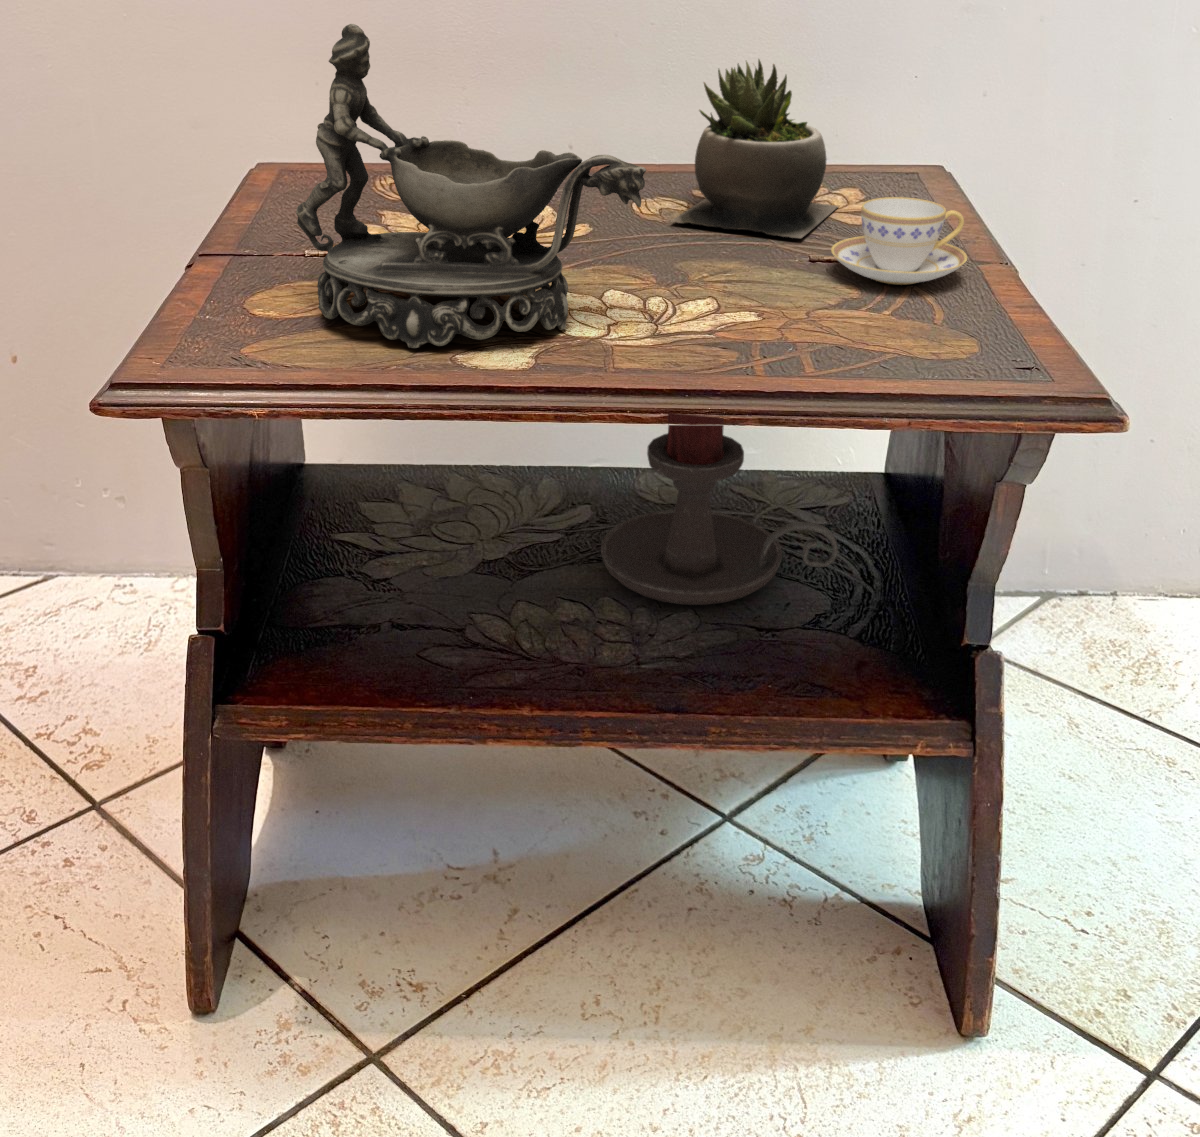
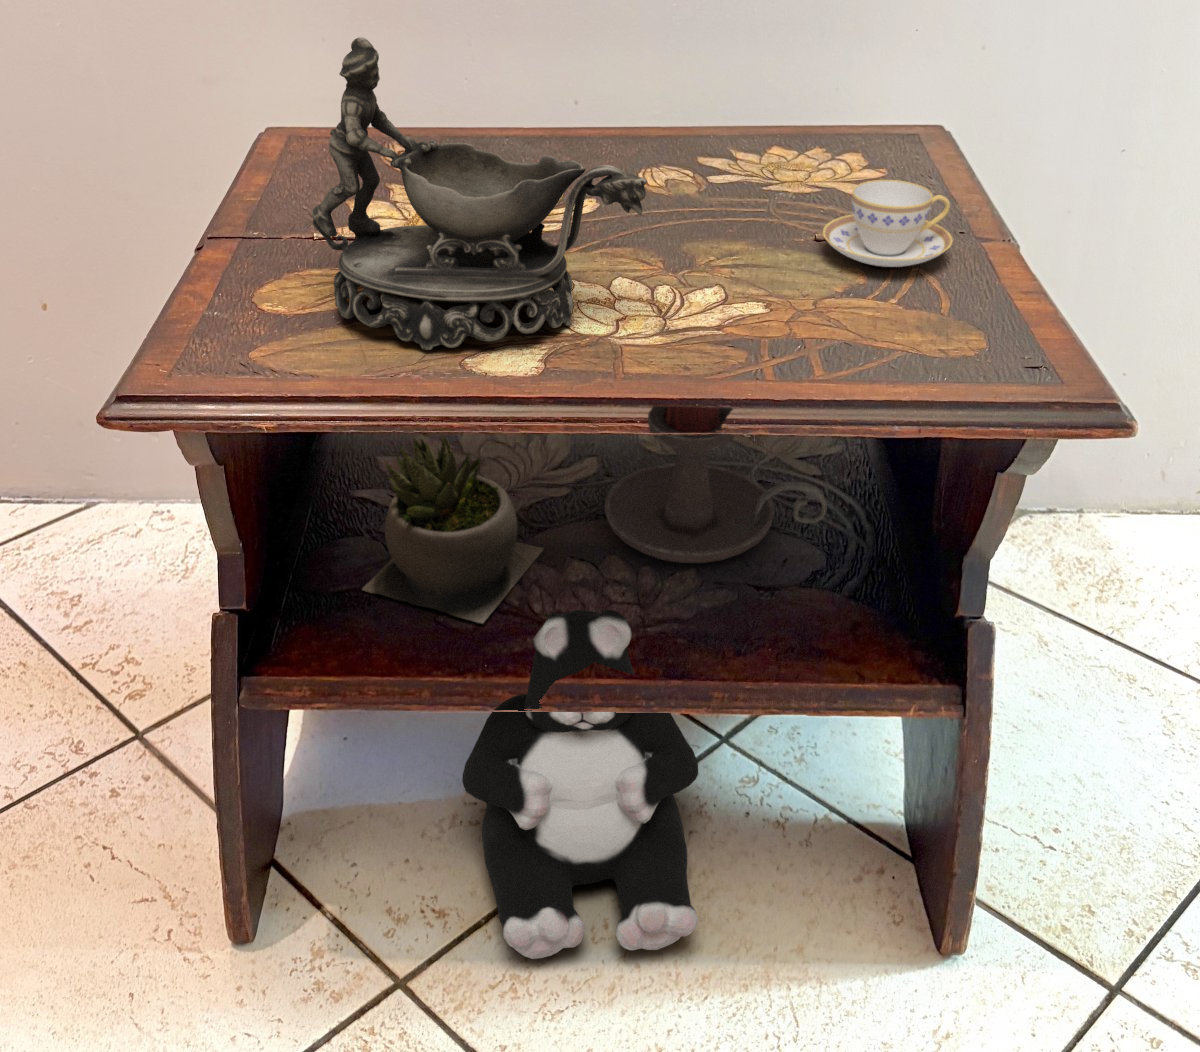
succulent plant: present [672,60,838,238] -> present [362,436,543,623]
plush toy: none [443,650,700,1031] -> present [462,610,698,959]

